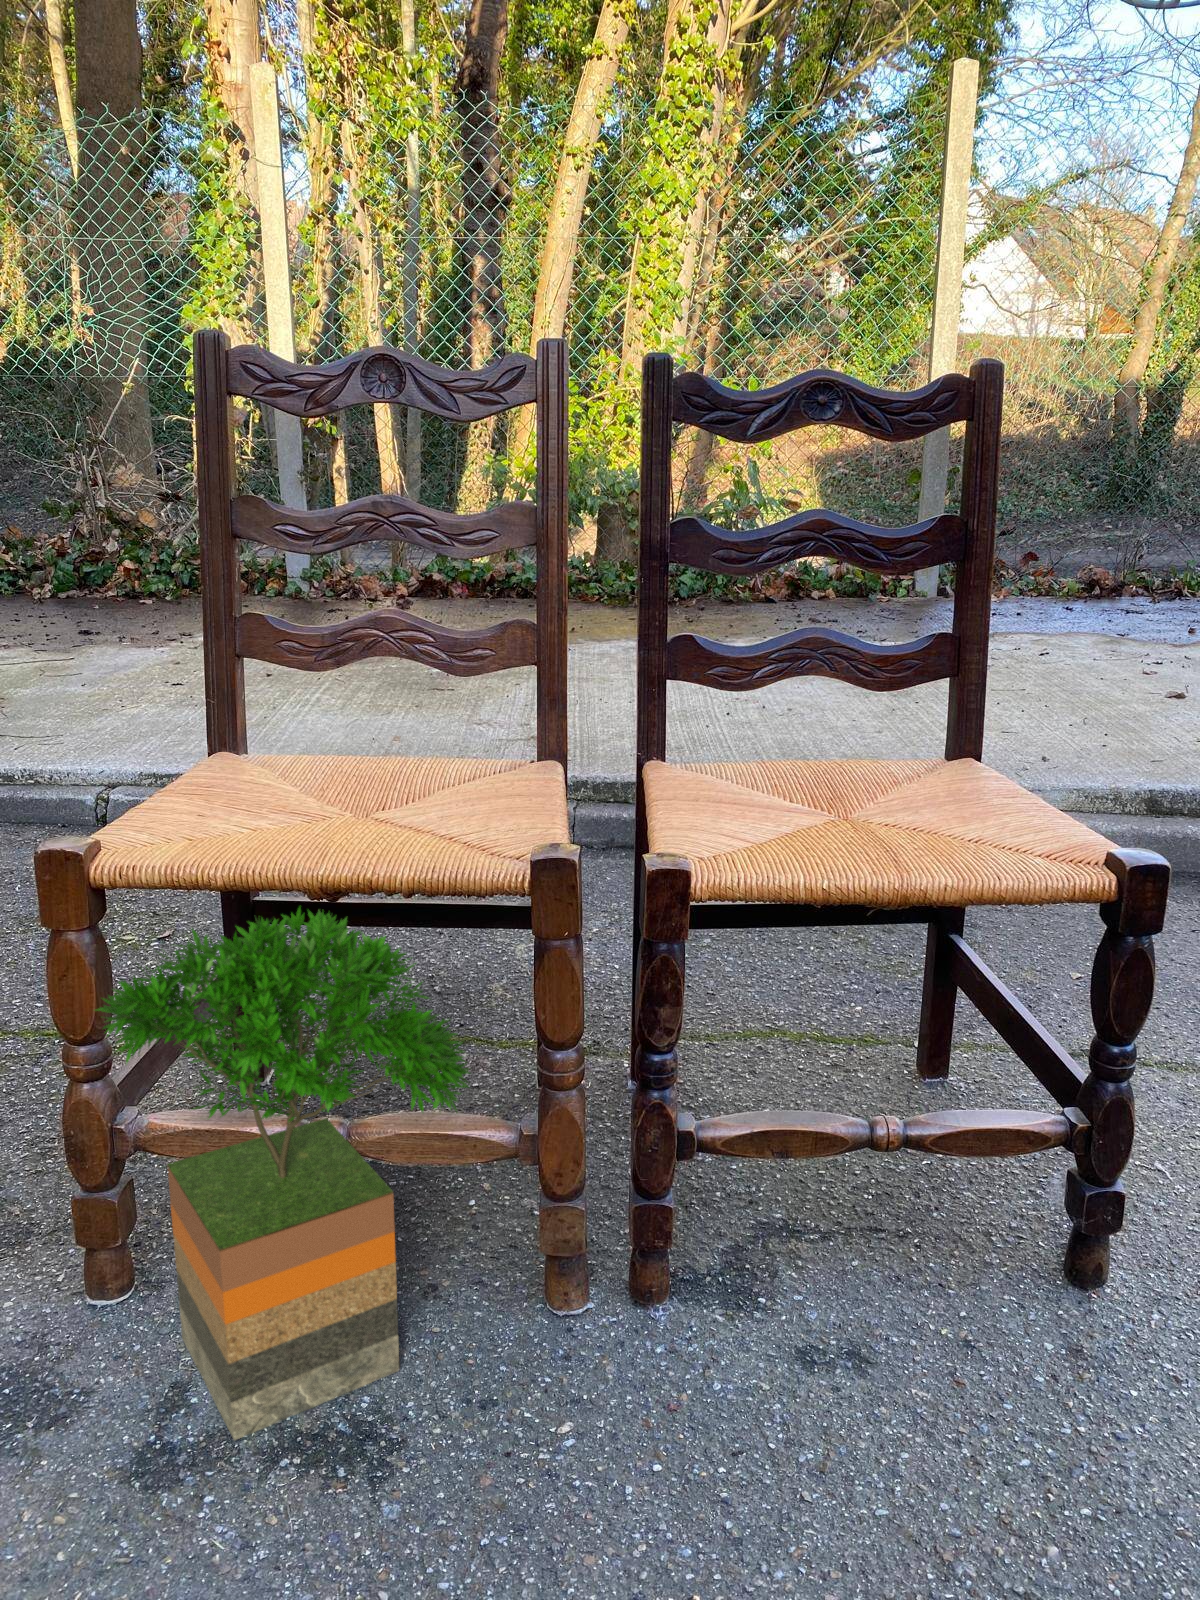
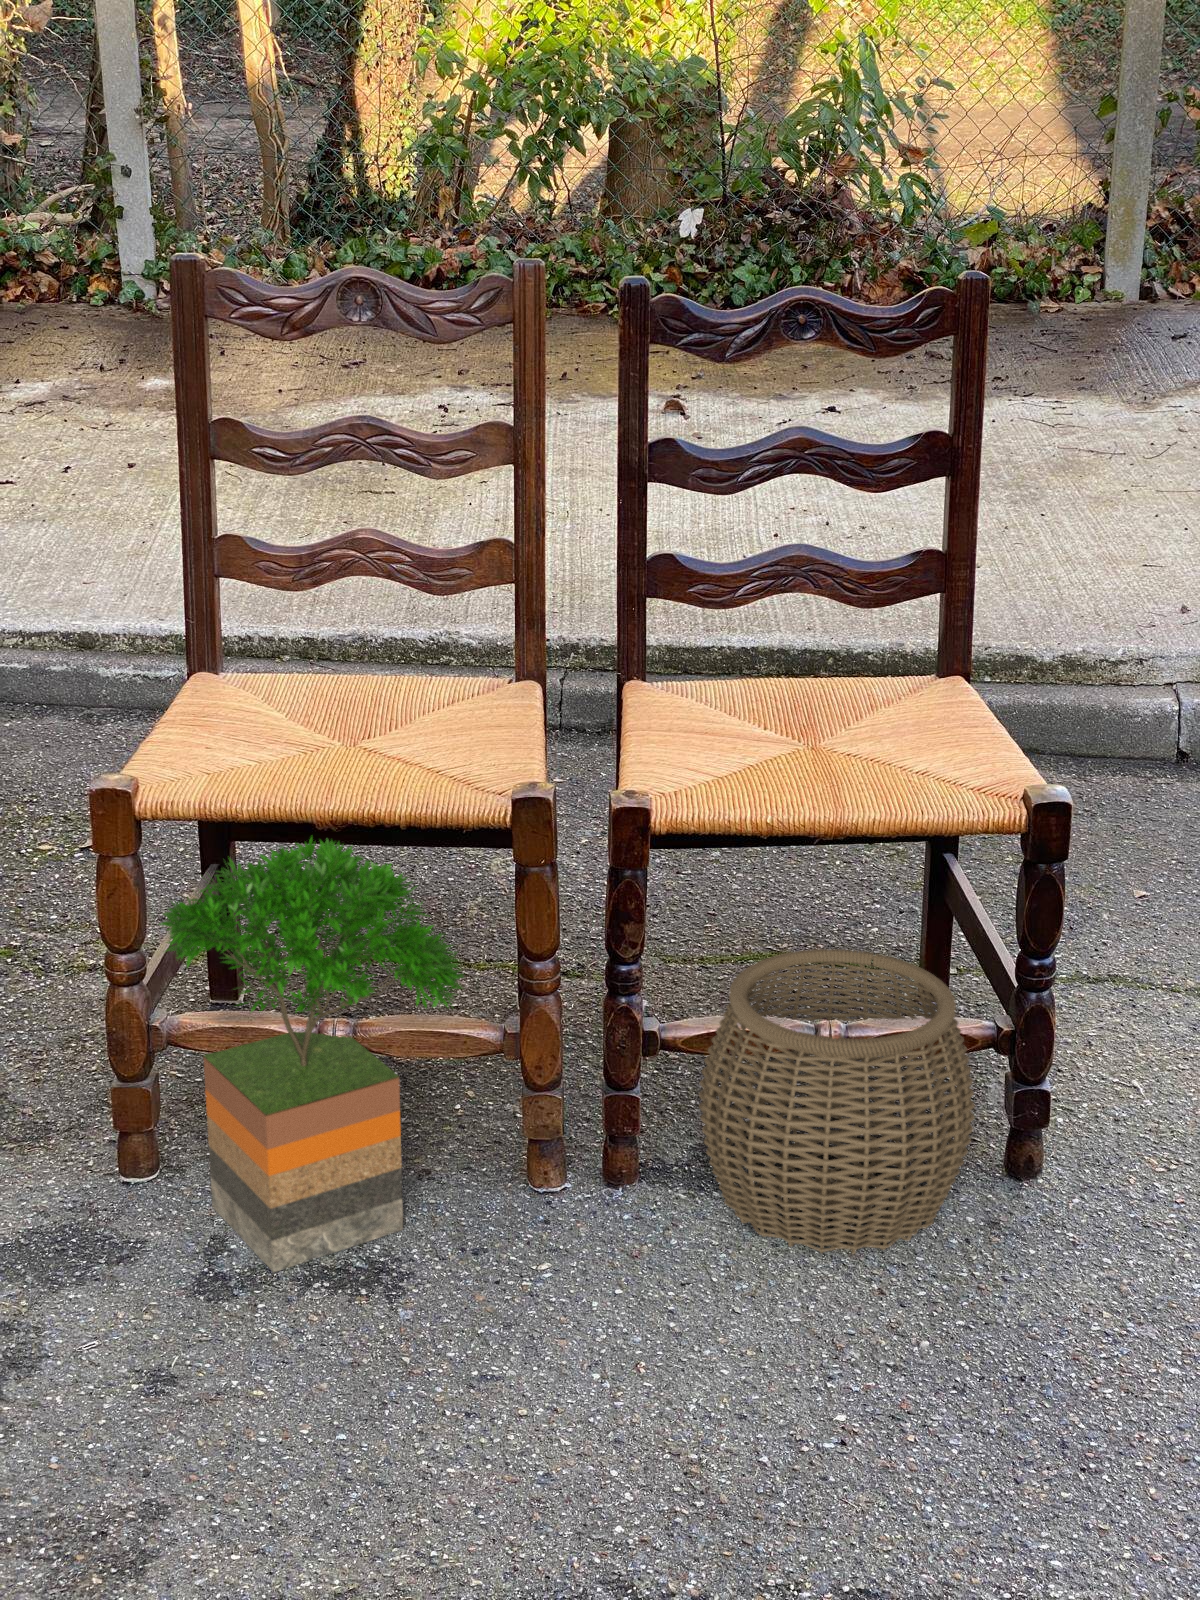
woven basket: none [740,1034,1063,1405] -> present [699,949,975,1254]

